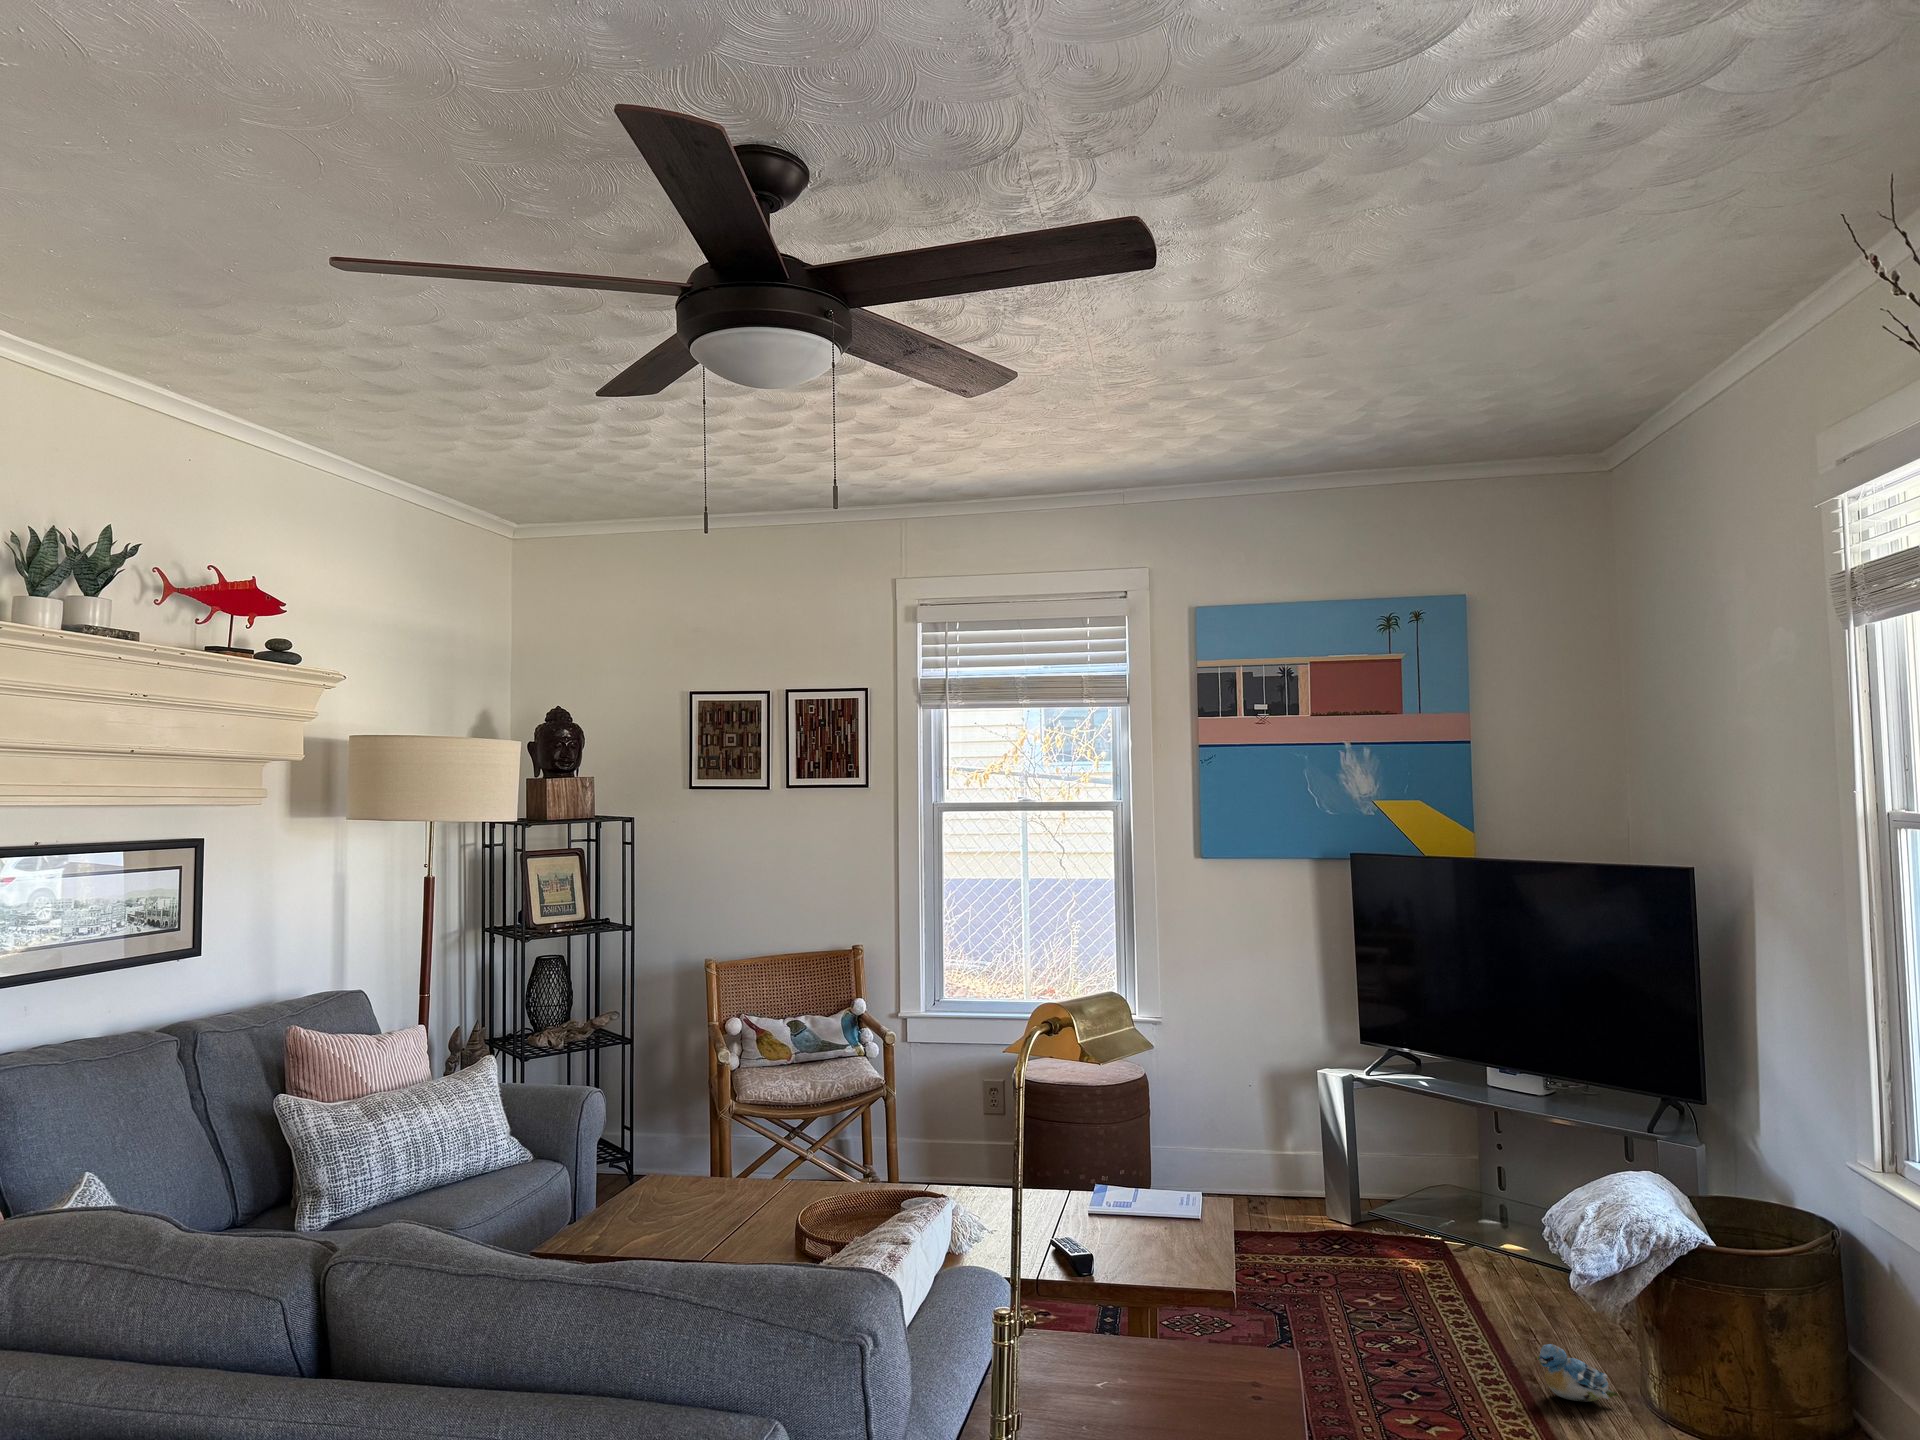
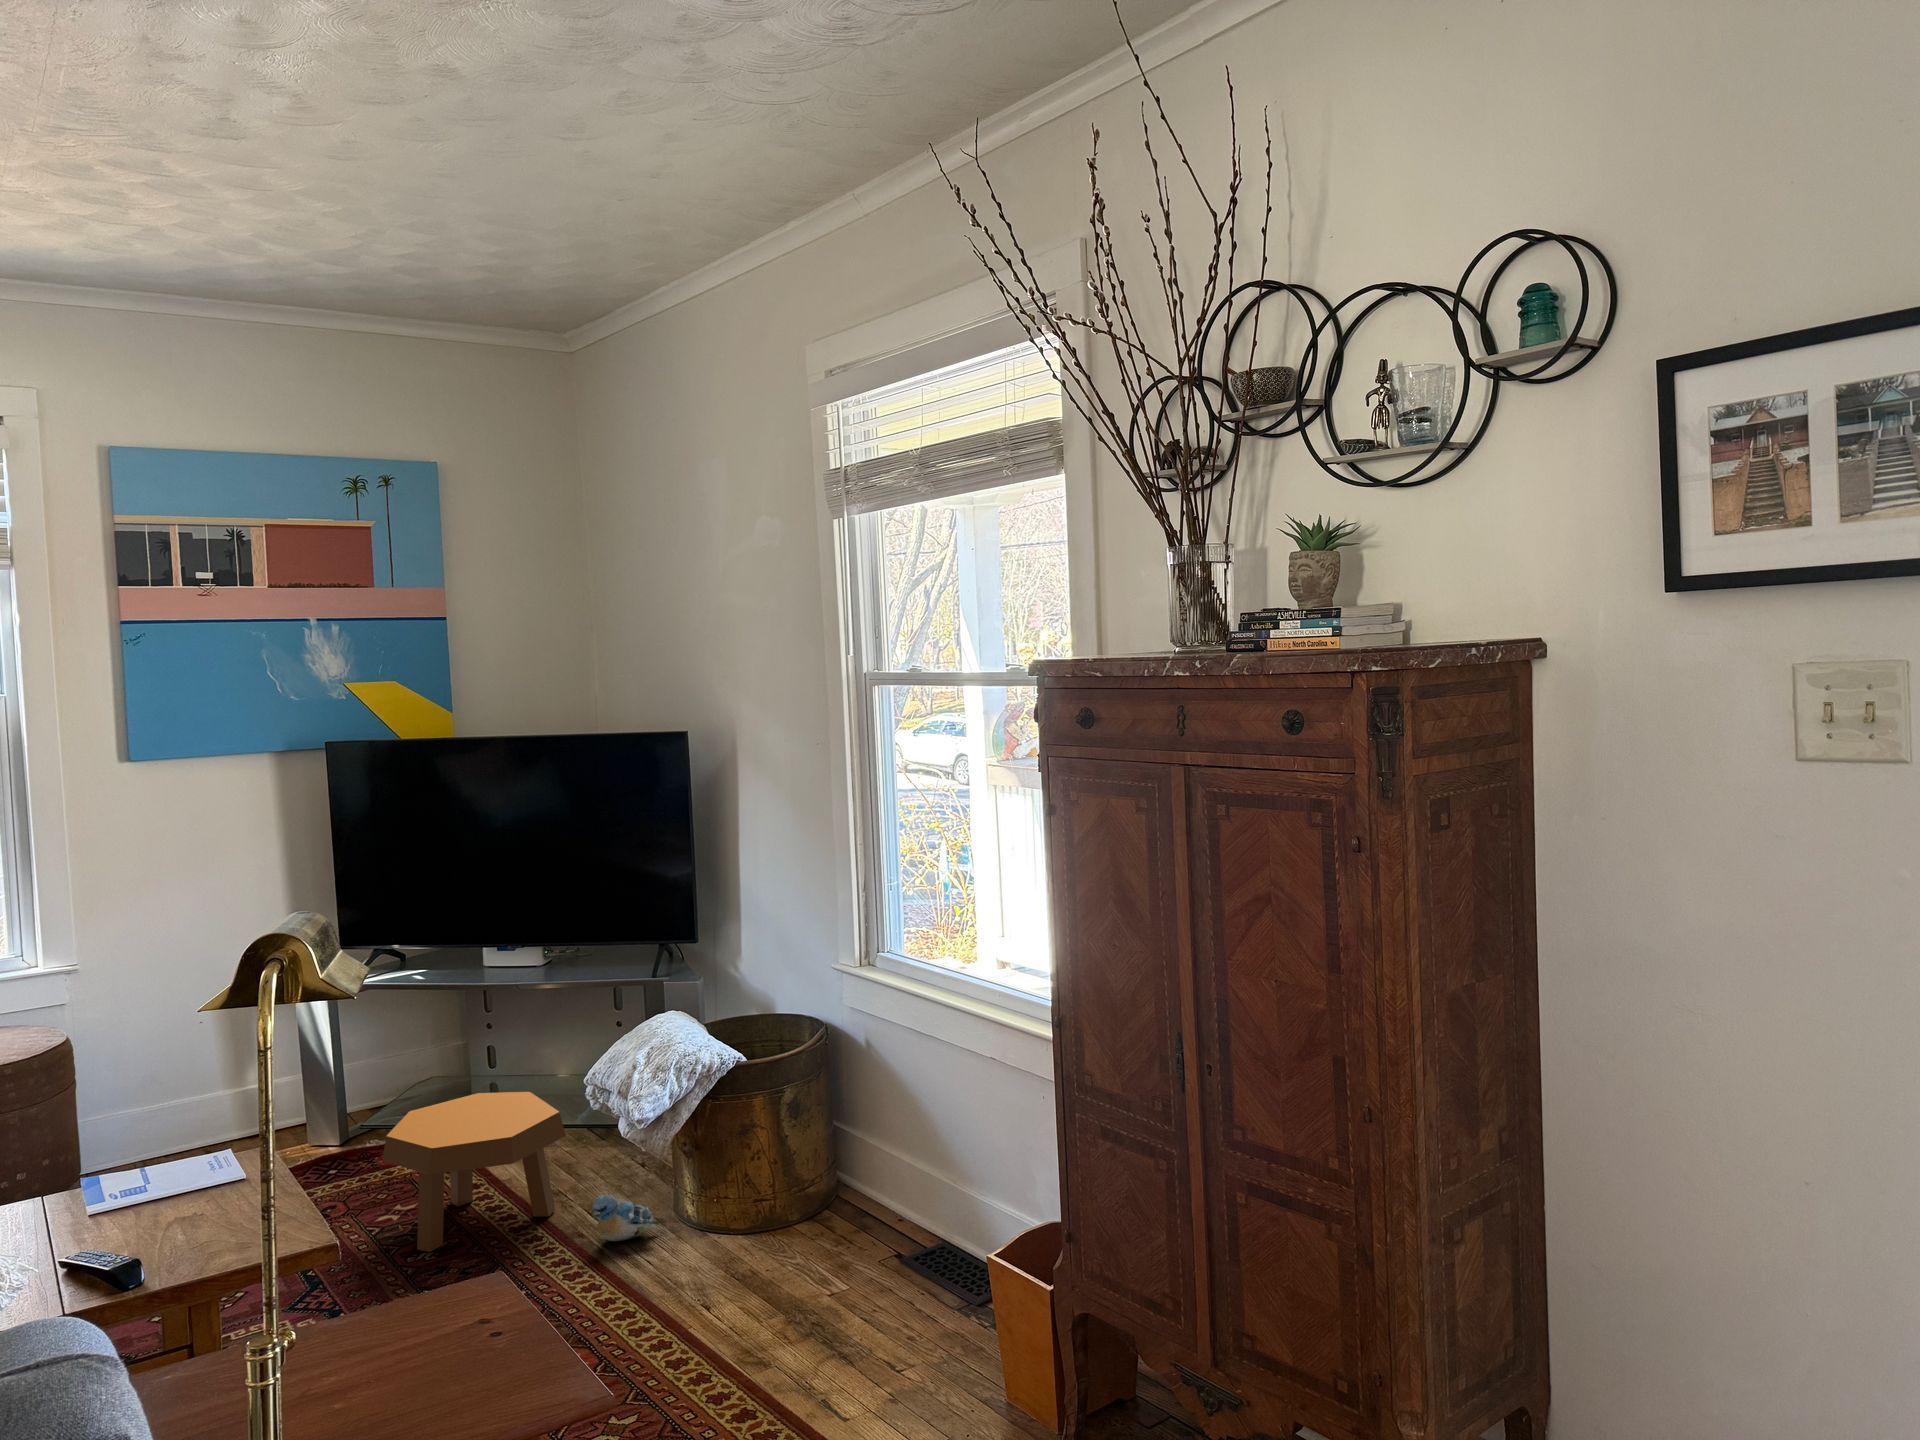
footstool: none [1353,1205,1527,1349] -> present [383,1092,566,1252]

